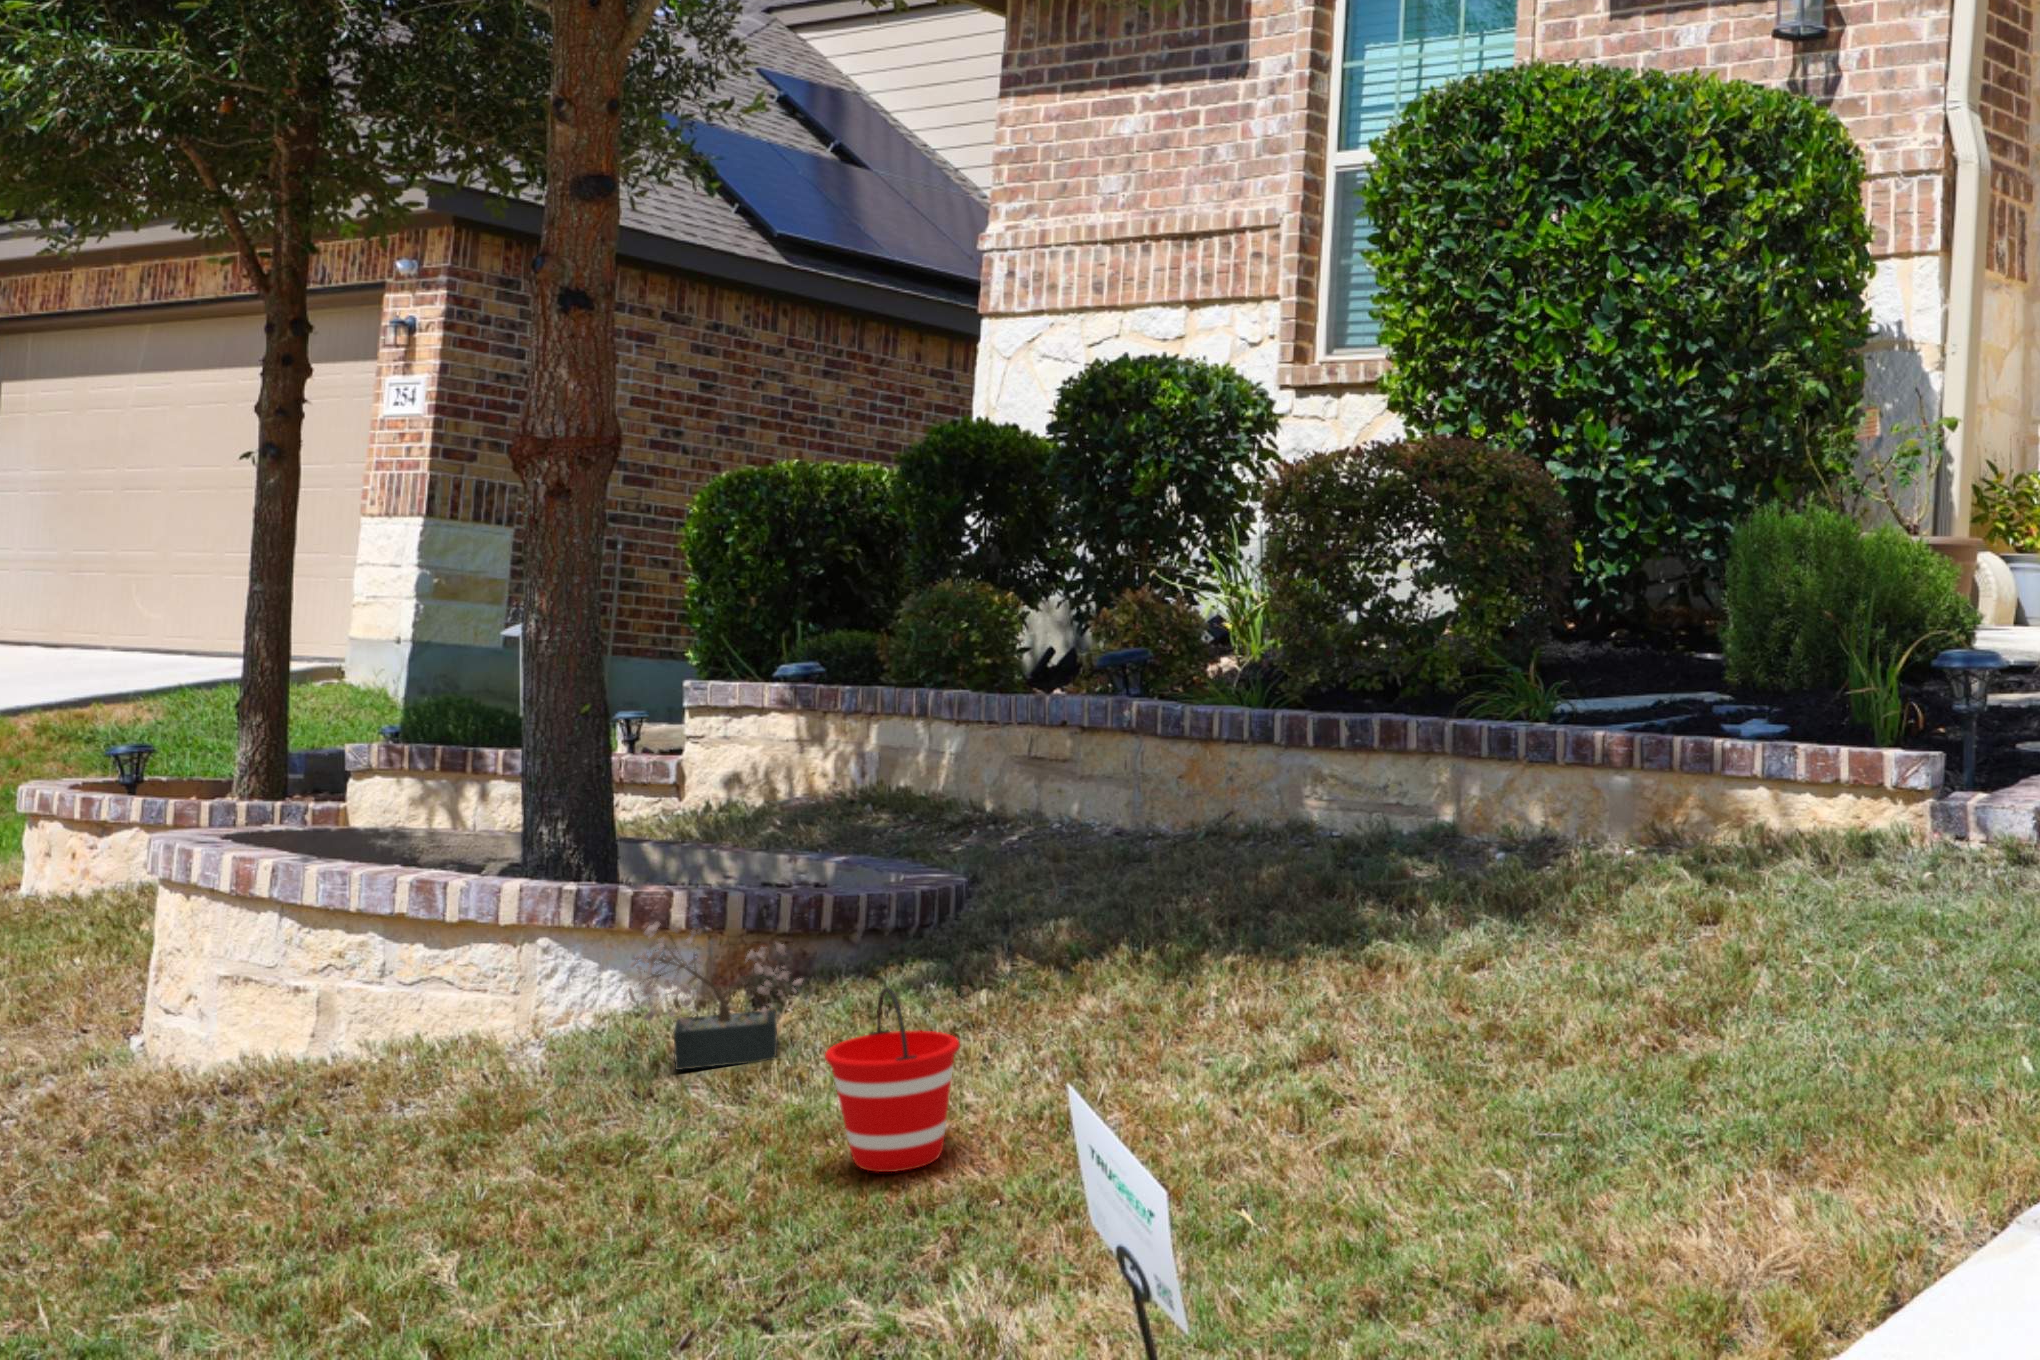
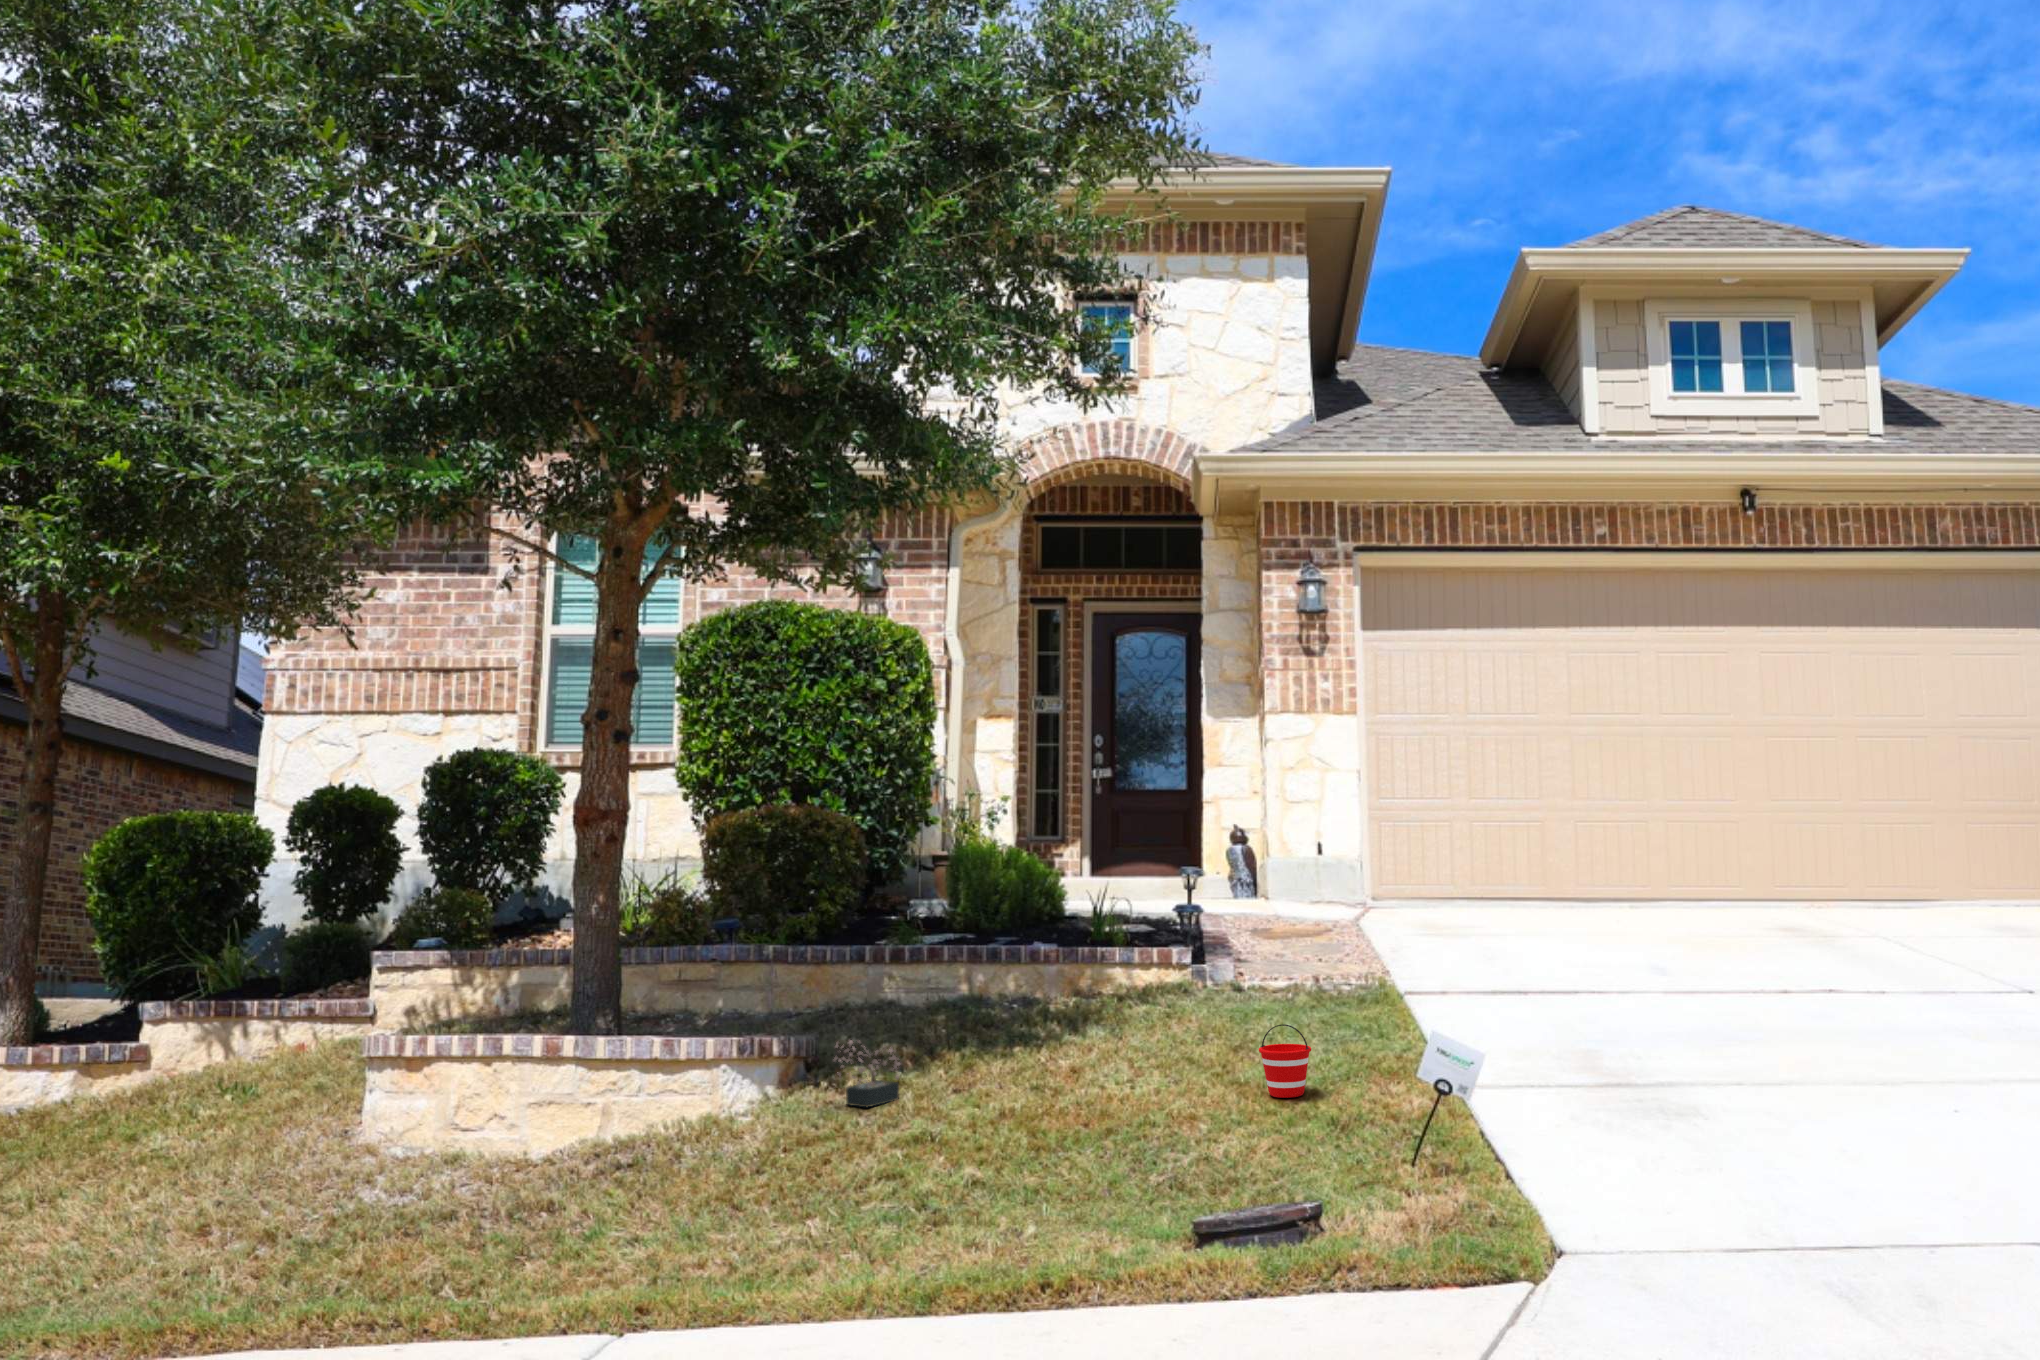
bucket: present [825,988,960,1172] -> present [1259,1024,1311,1098]

